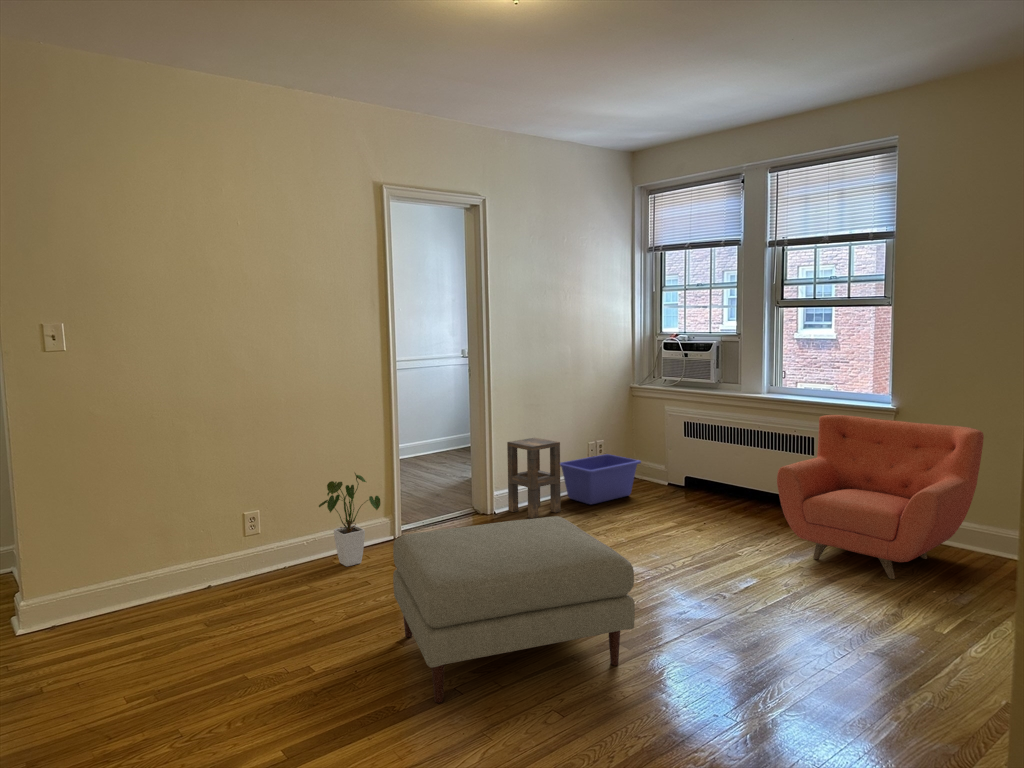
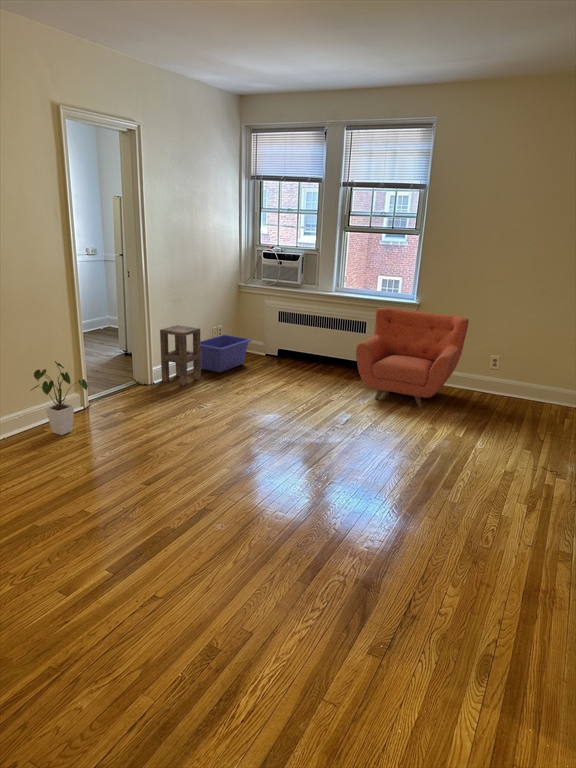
ottoman: present [393,516,635,703] -> none [135,387,312,518]

